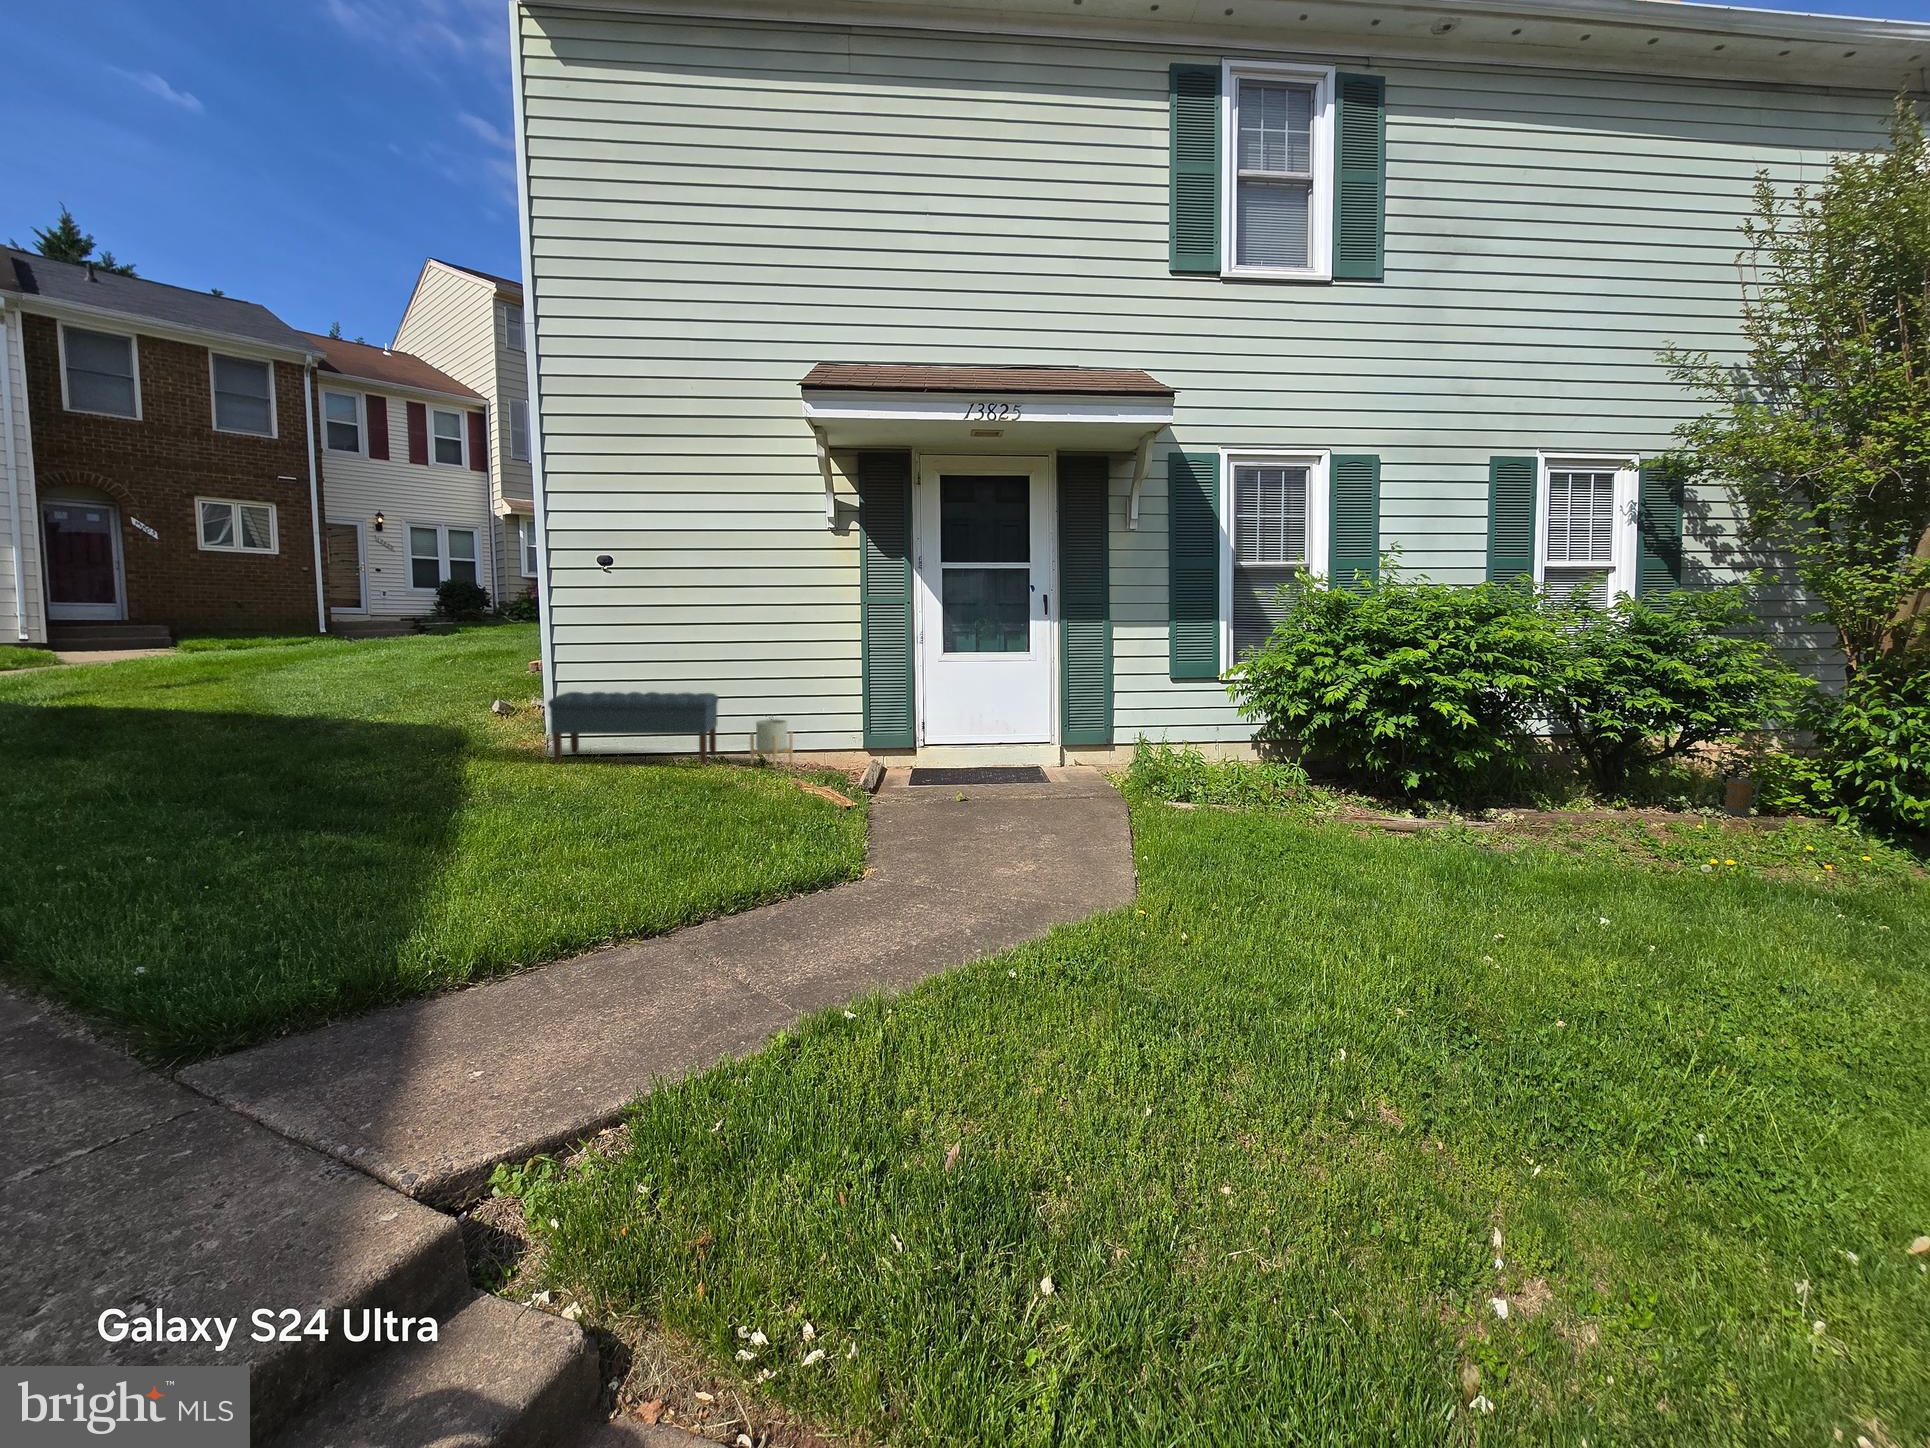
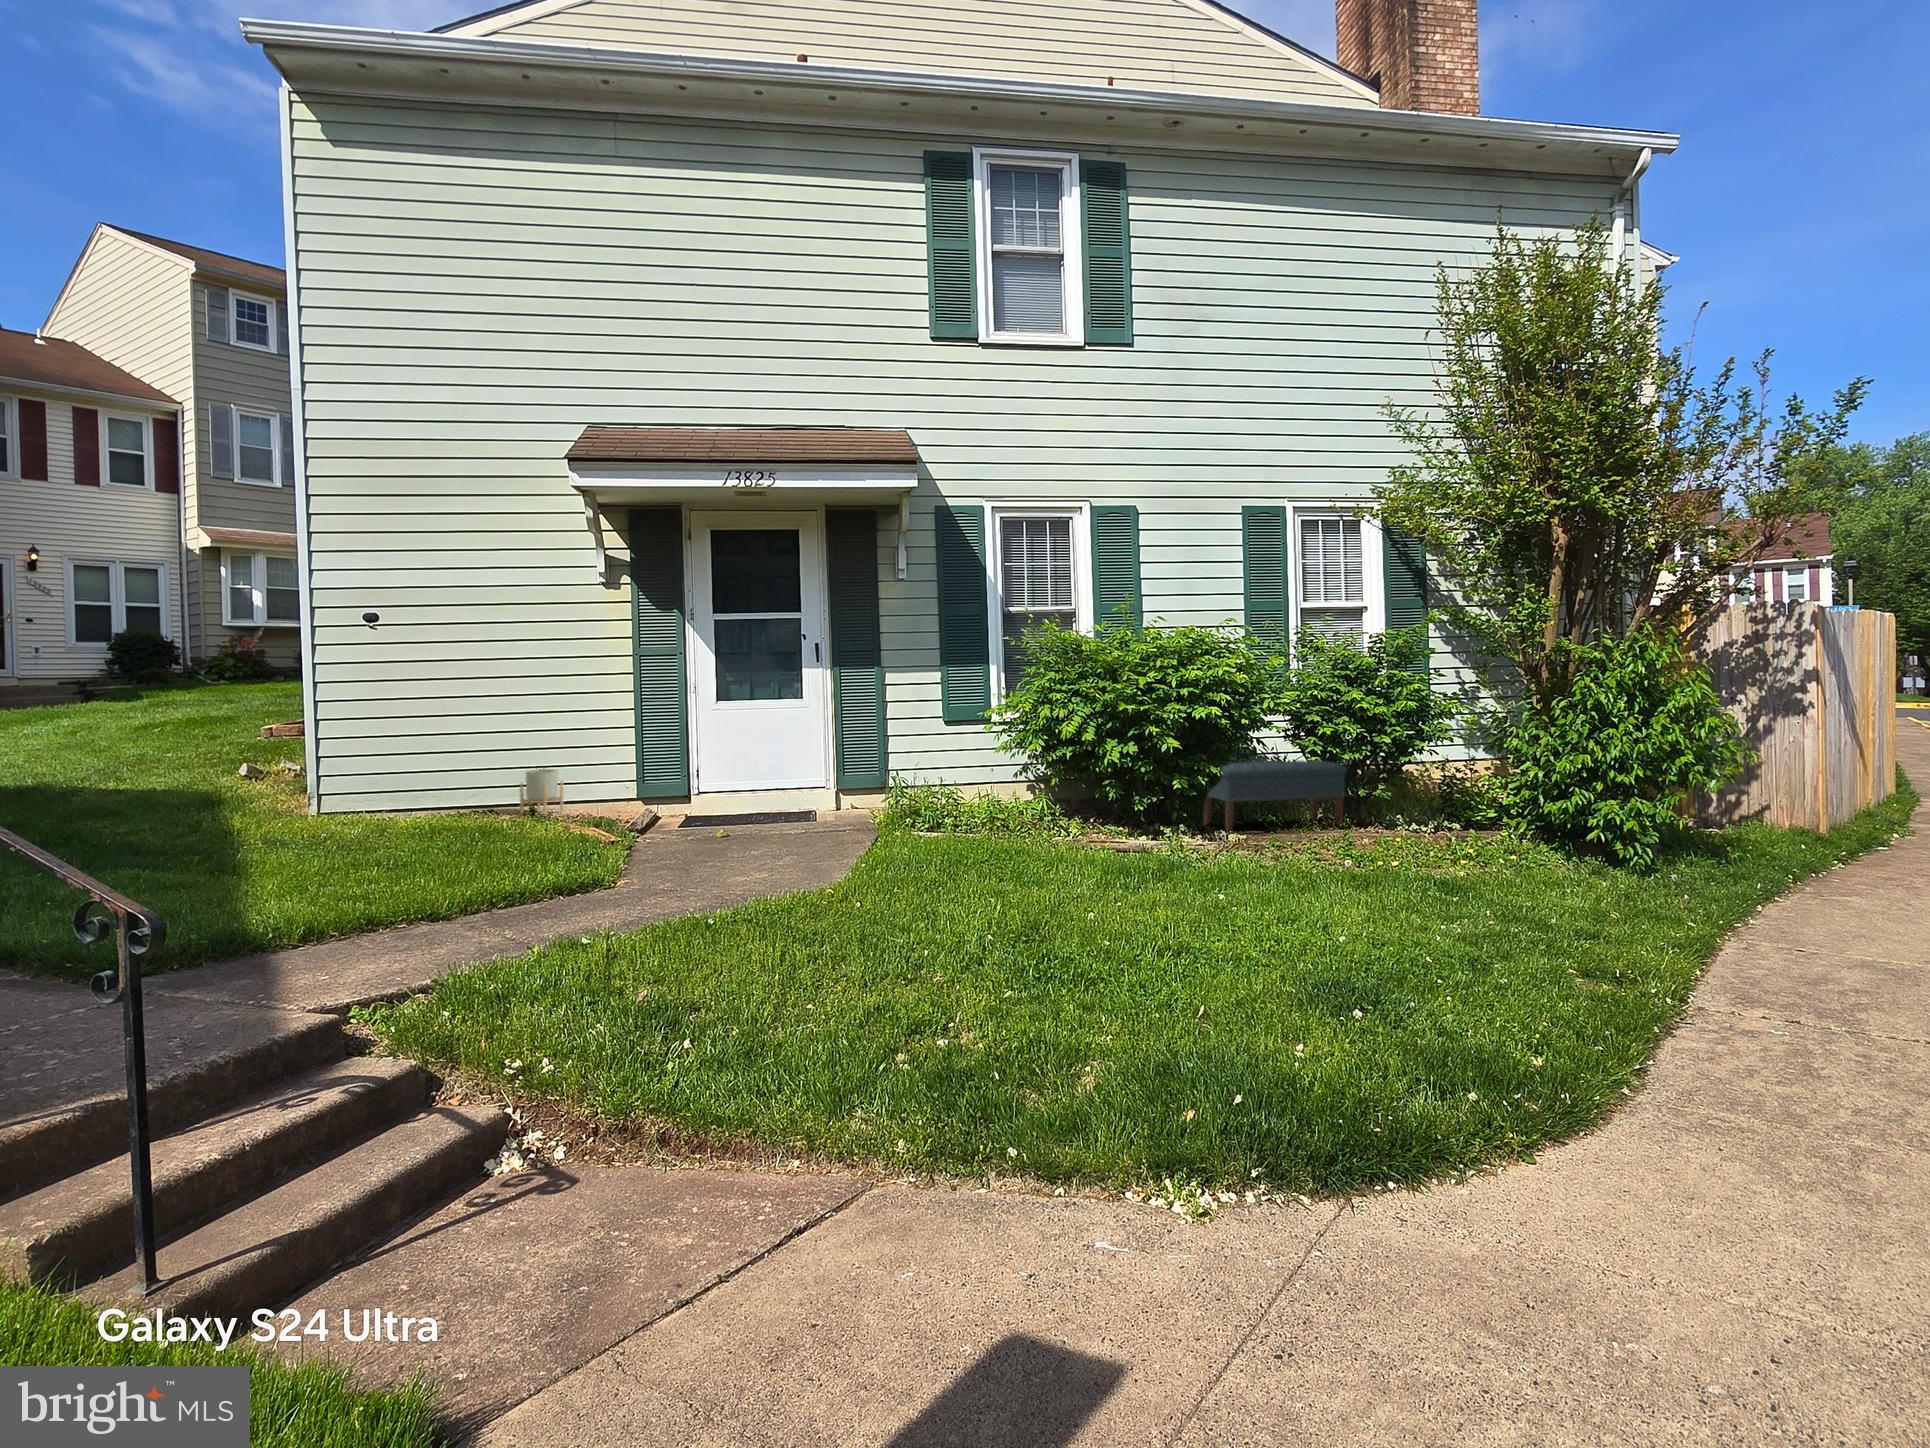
bench: present [548,692,719,765] -> present [1204,760,1347,832]
watering can: present [1719,762,1763,817] -> none [1422,782,1447,829]

